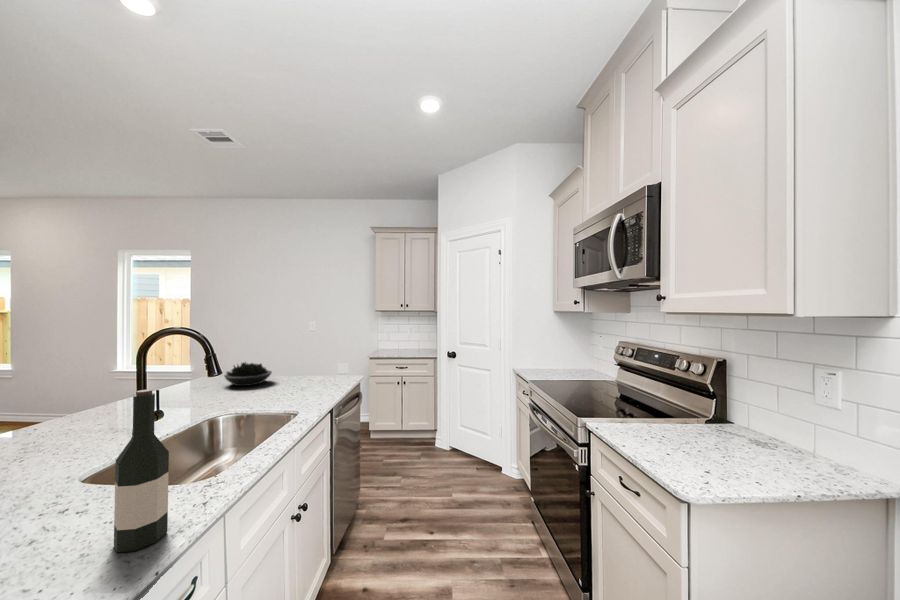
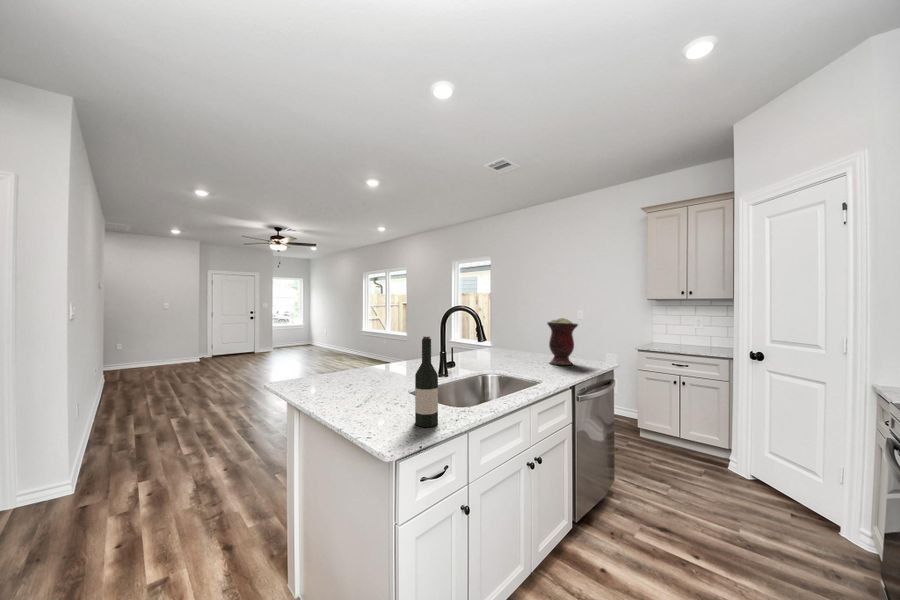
vase: none [292,334,327,387] -> present [547,318,578,365]
succulent plant: present [224,362,272,386] -> none [498,338,533,358]

